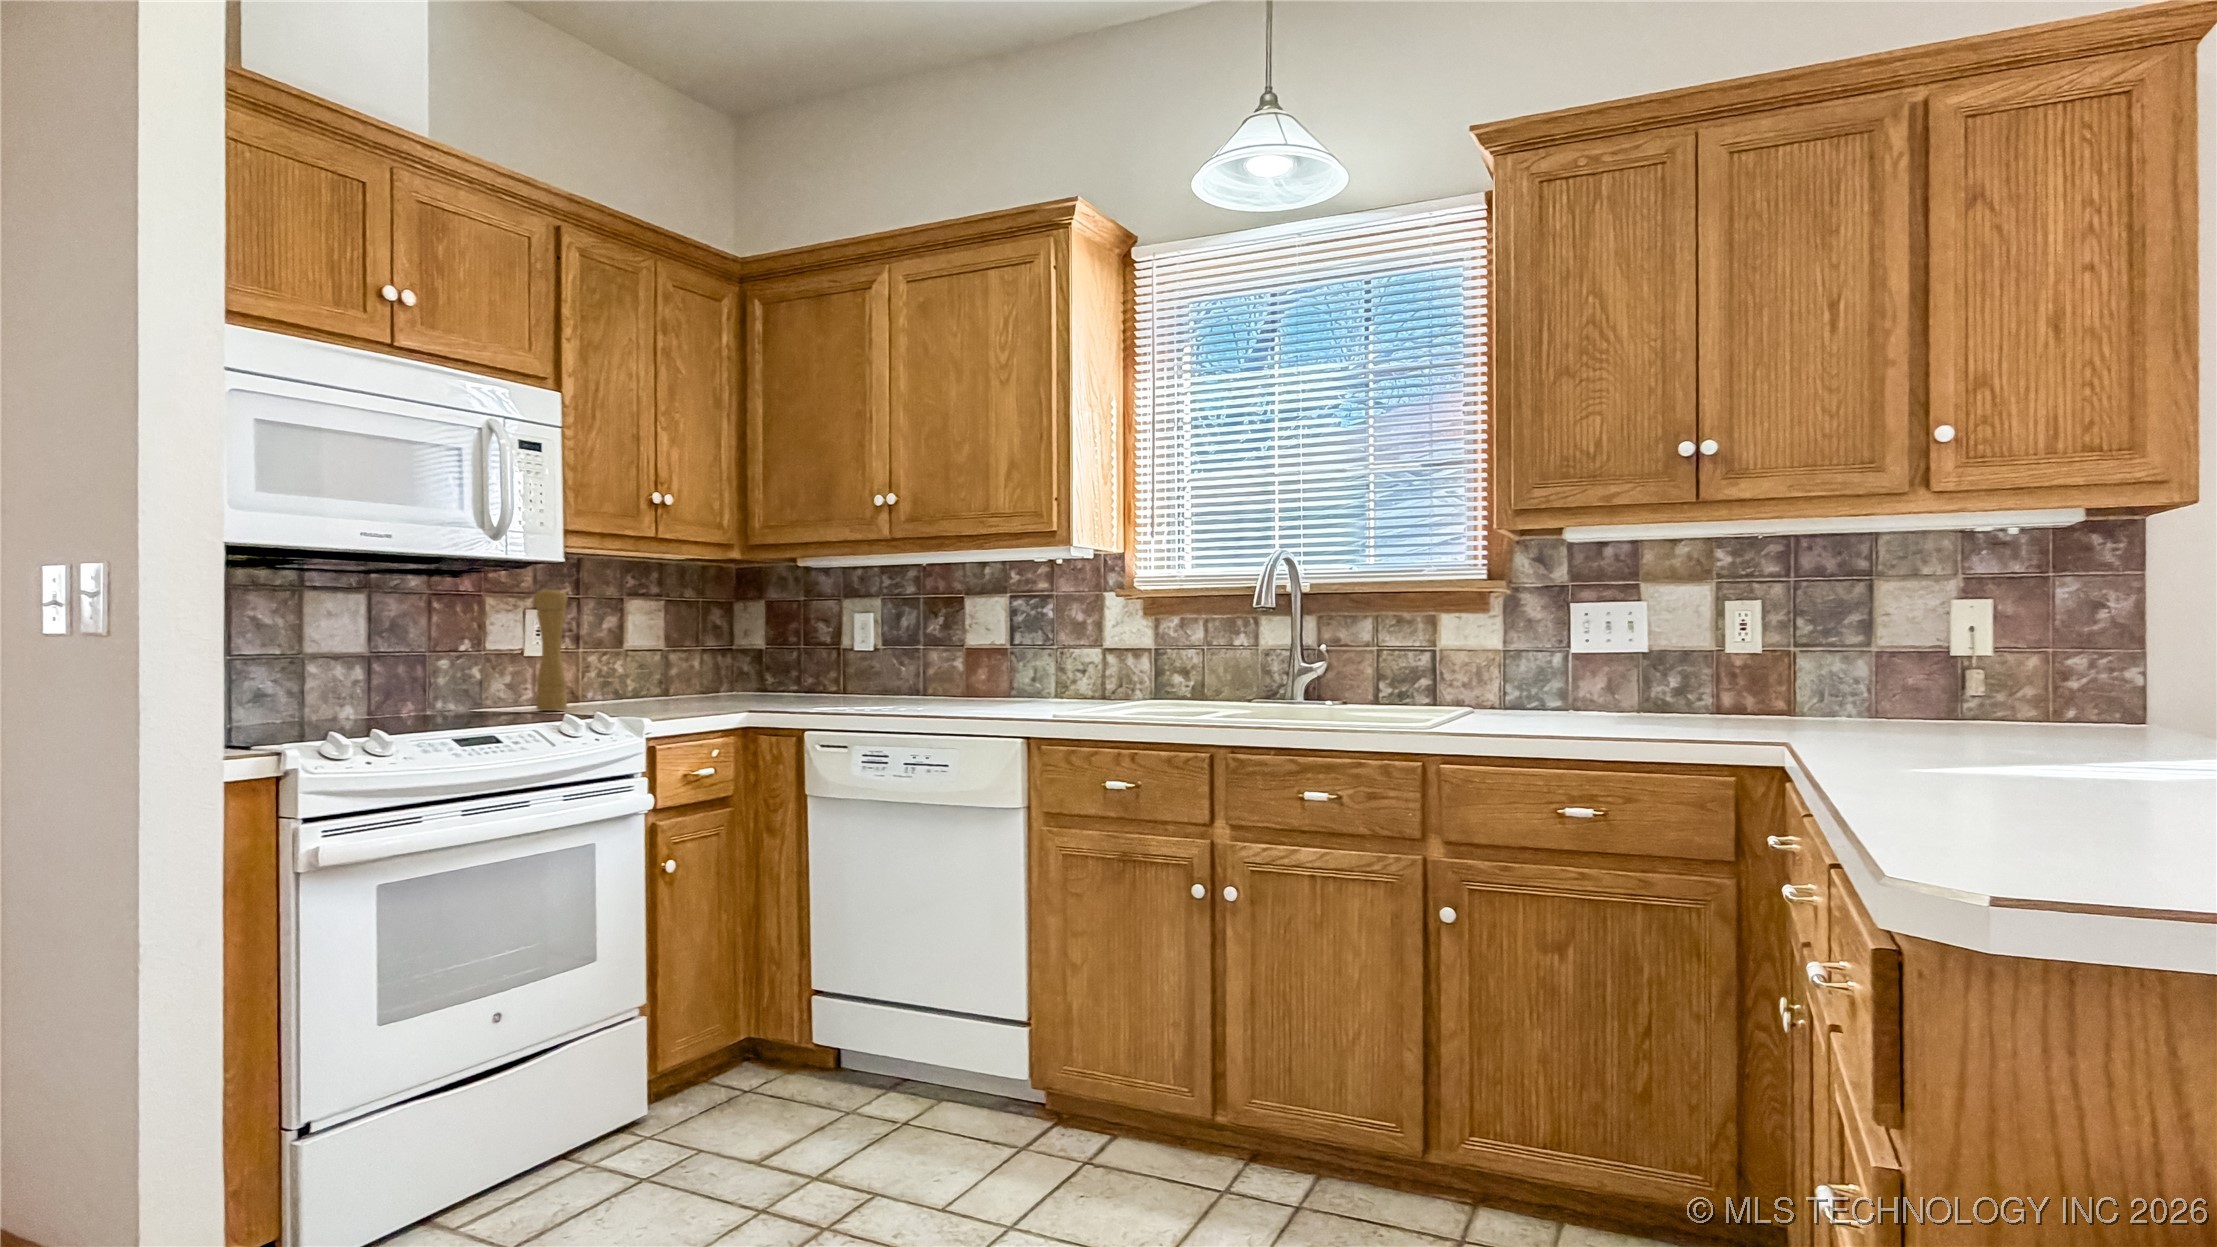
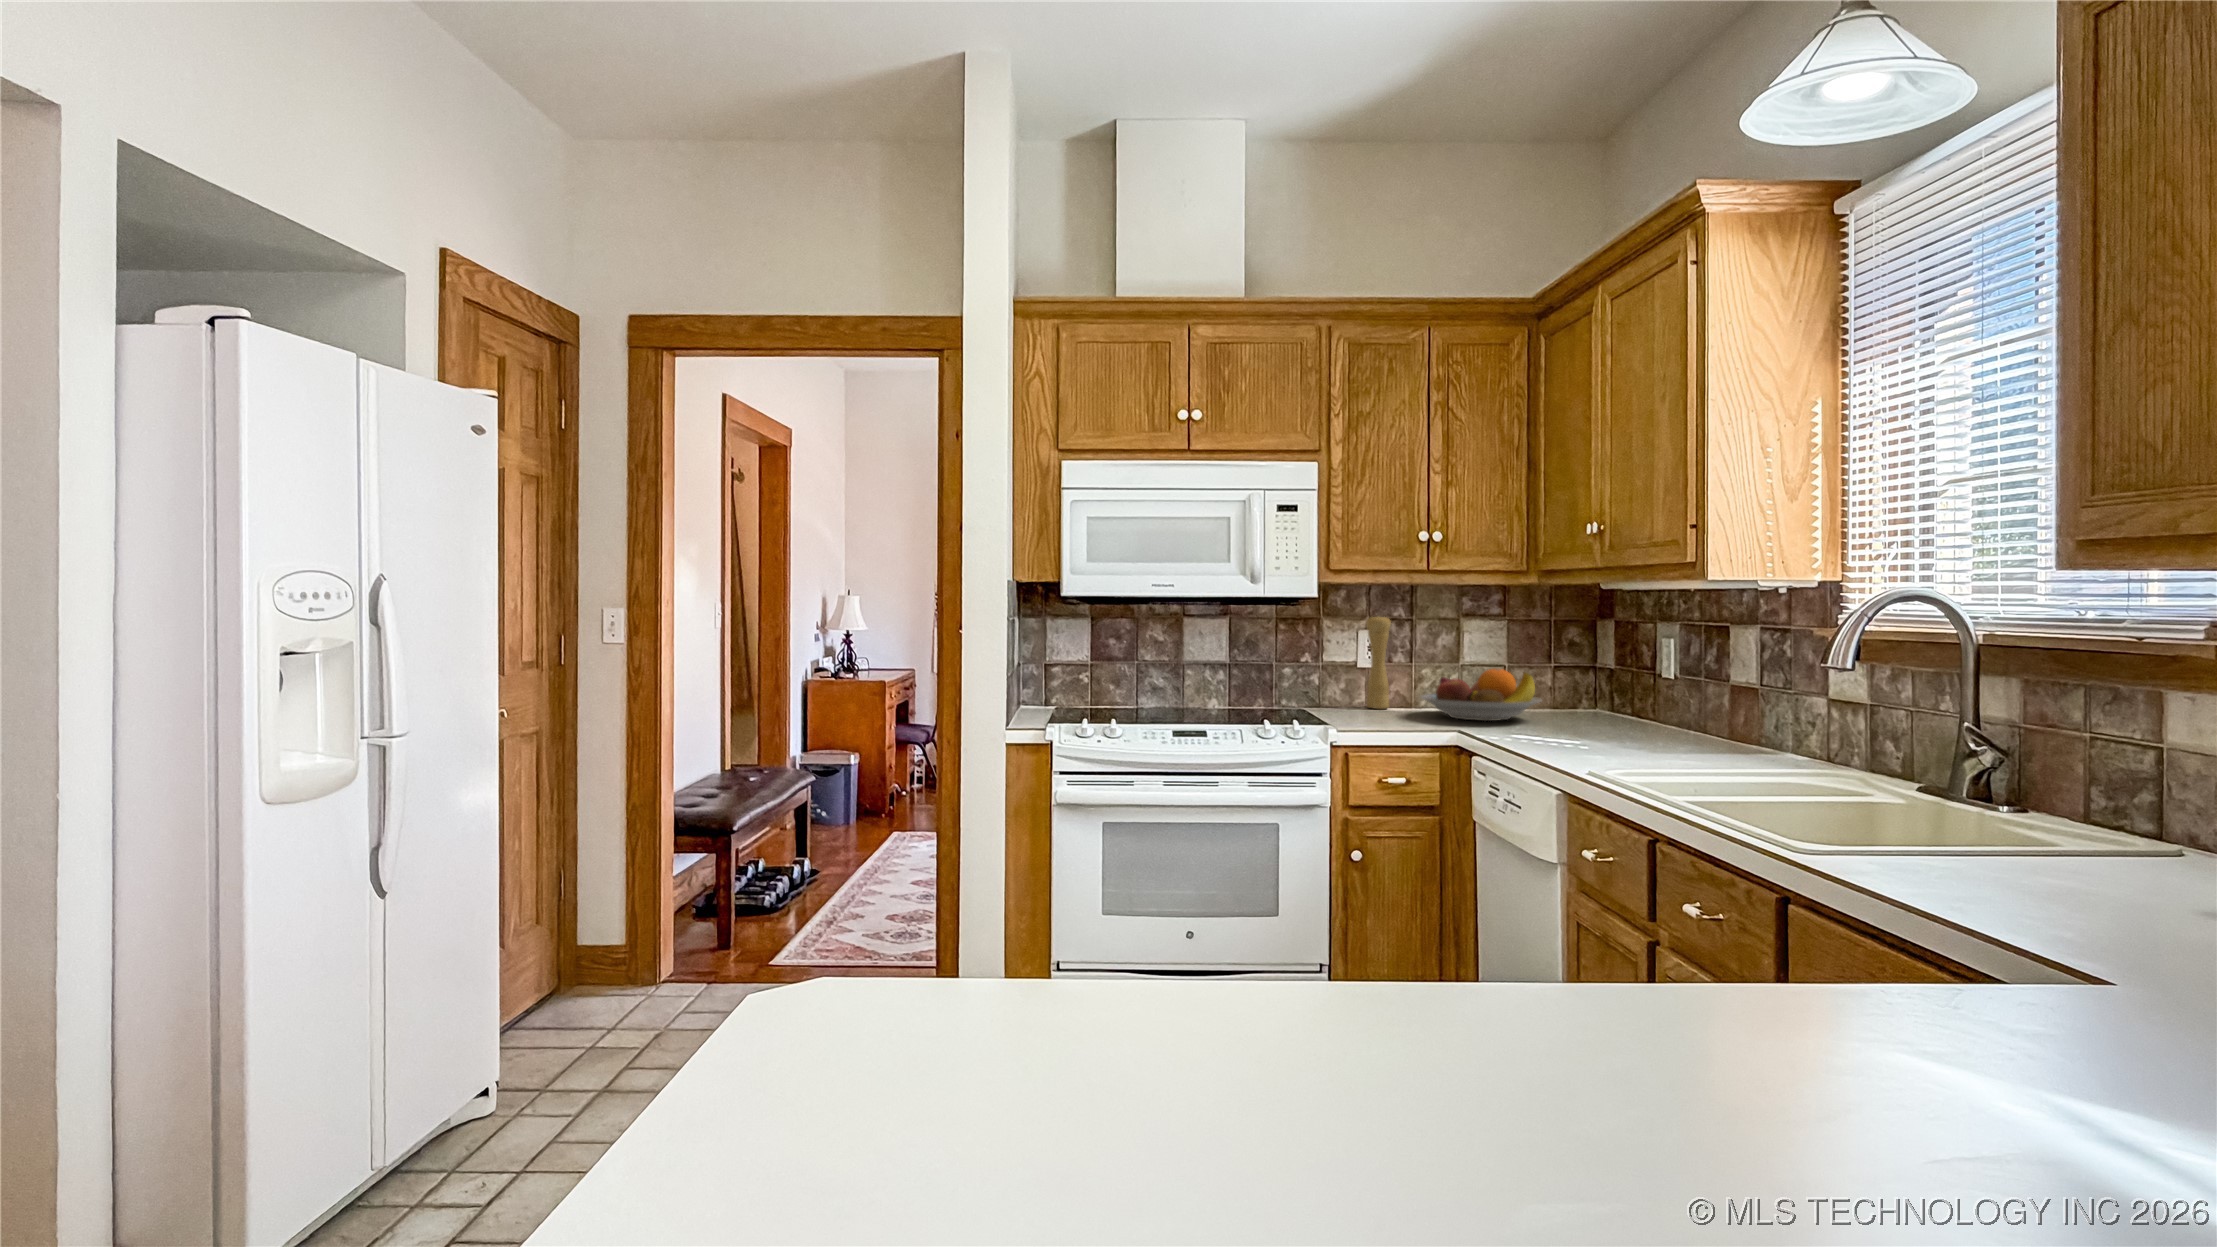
fruit bowl: none [622,650,766,711] -> present [1421,669,1541,721]

